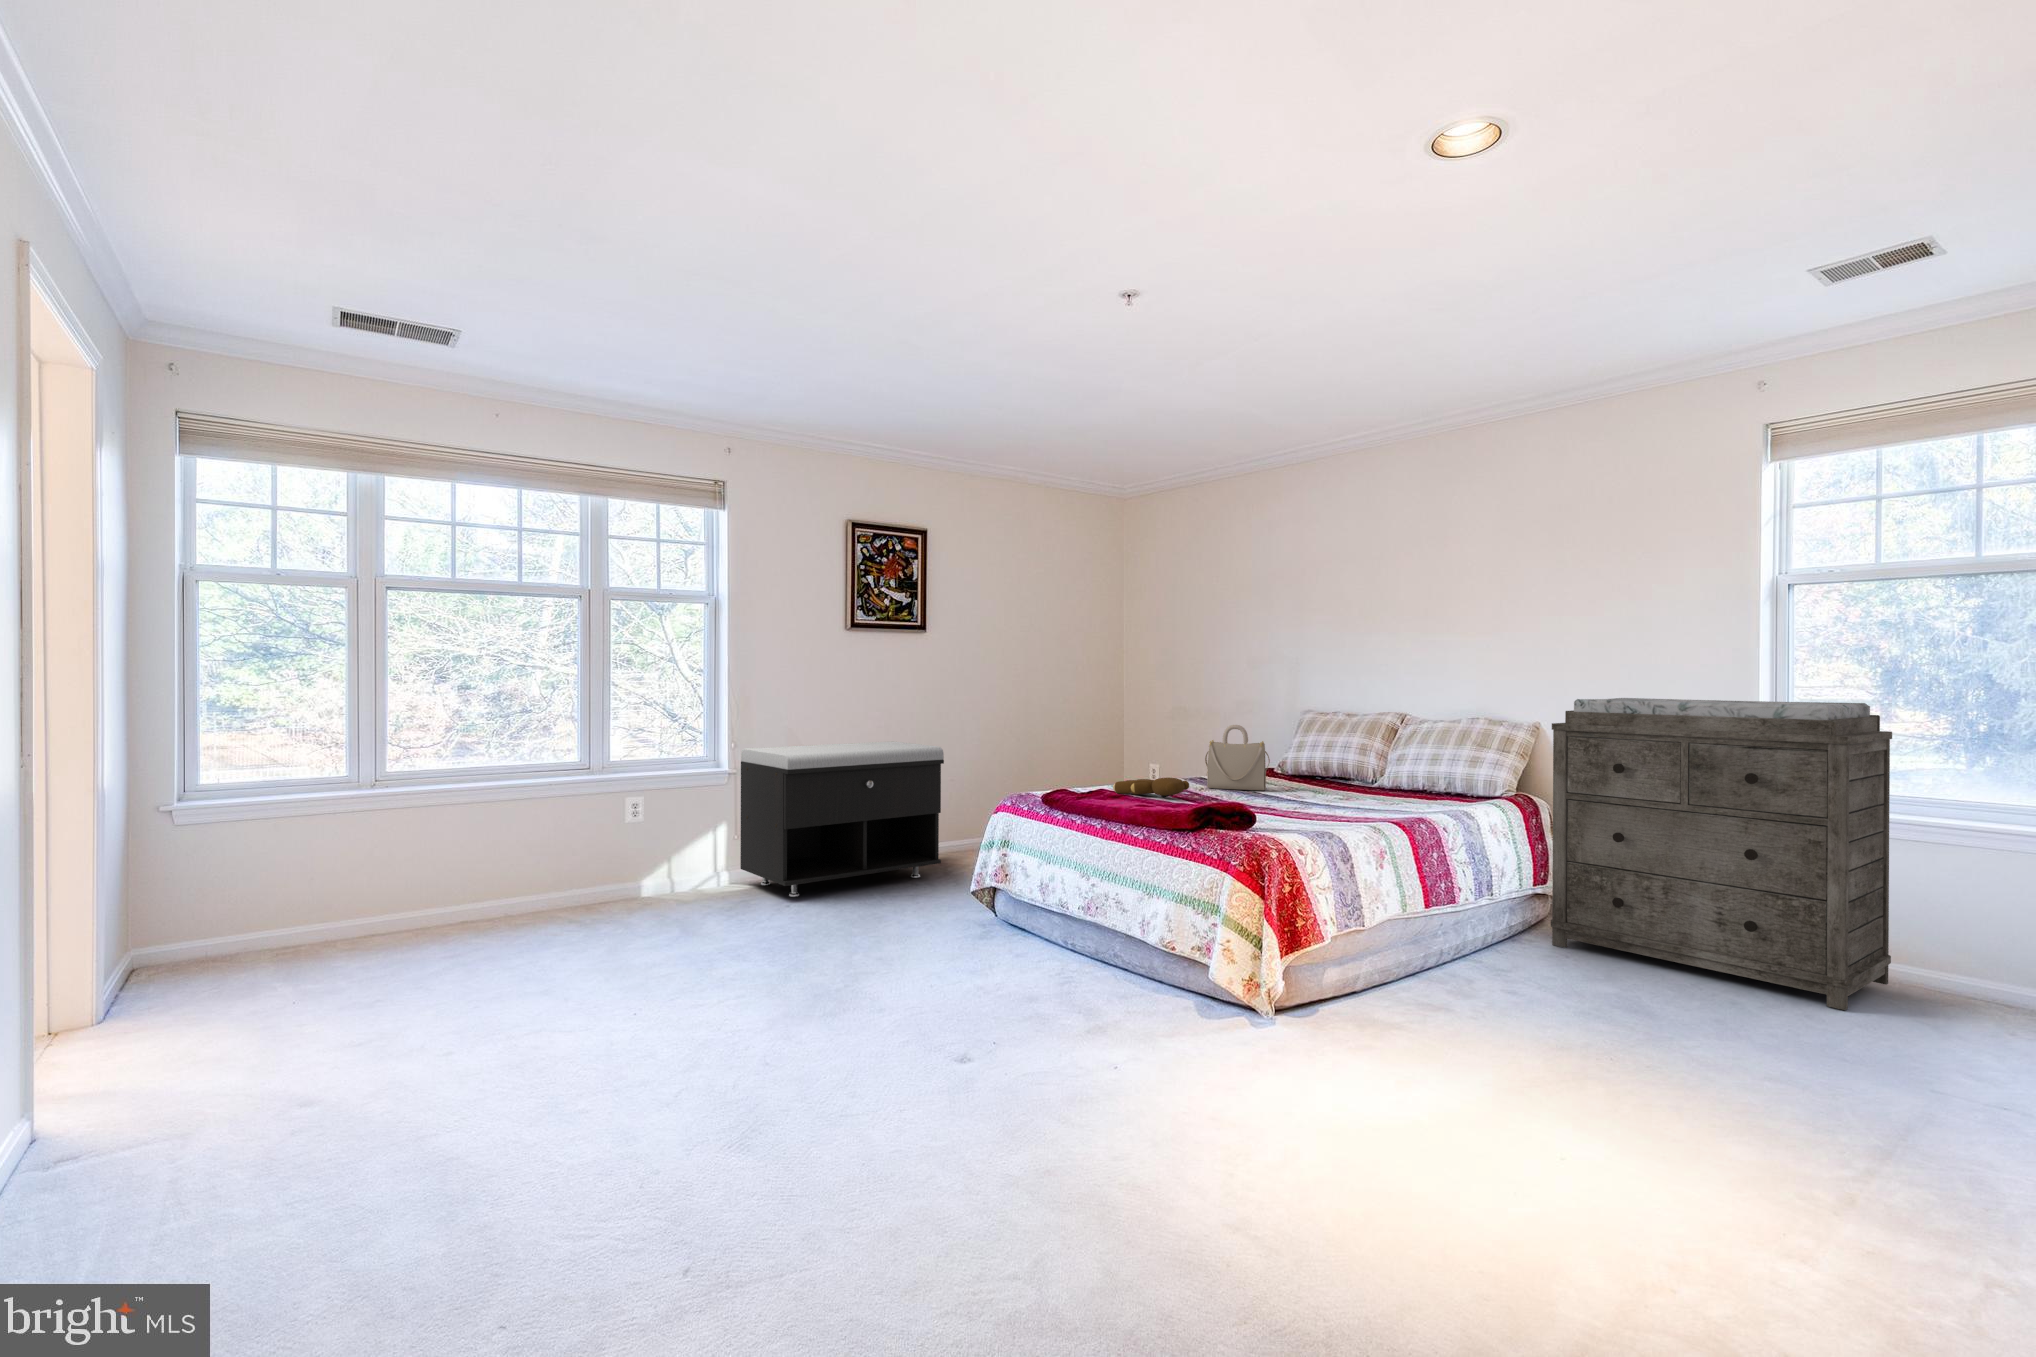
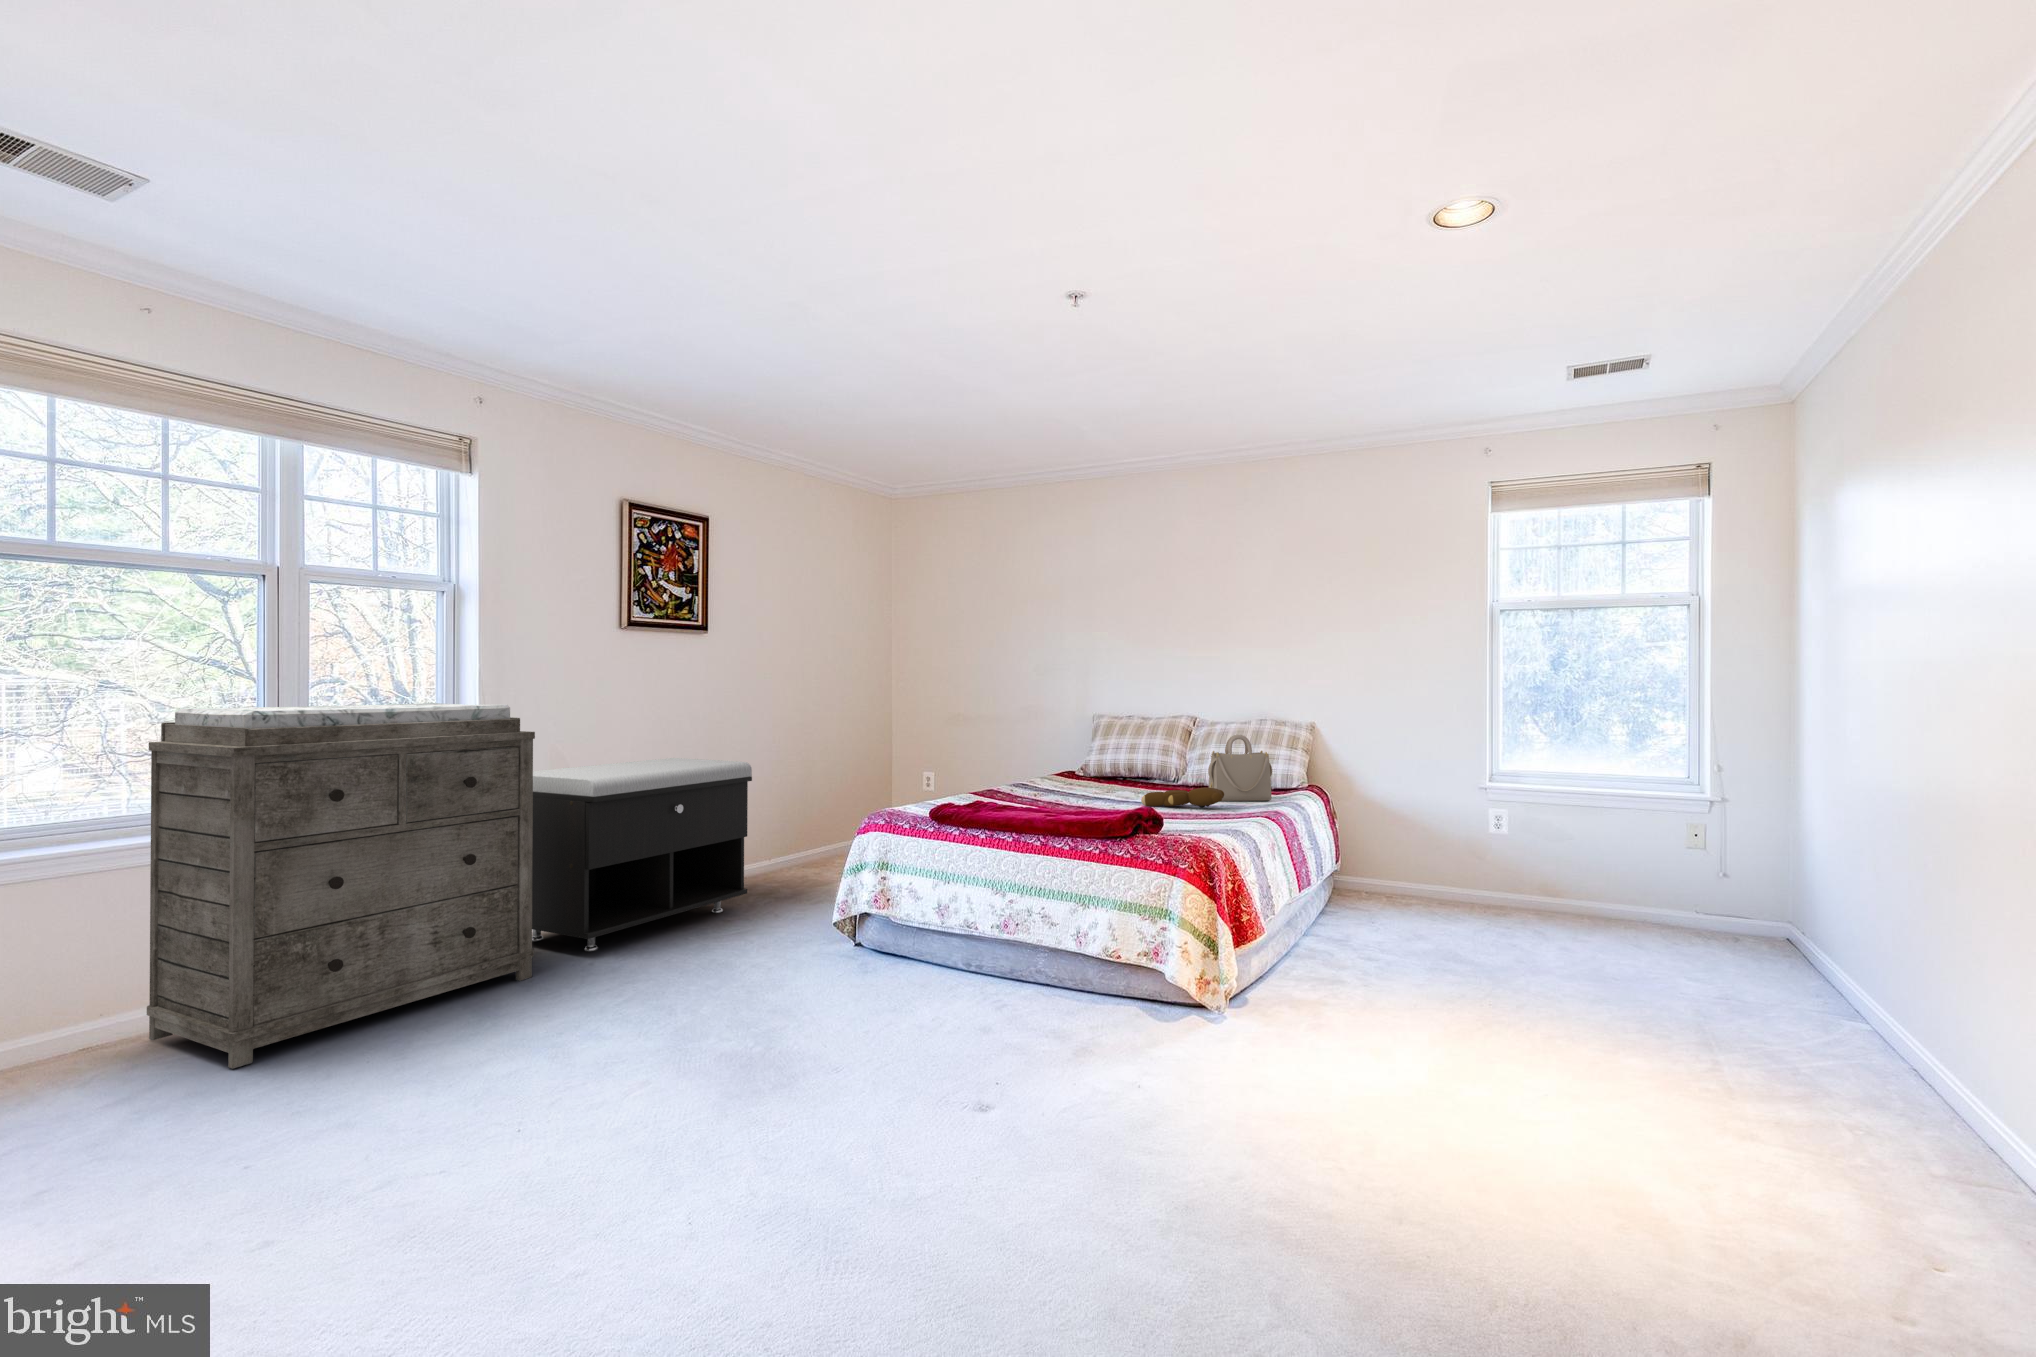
dresser: present [1551,698,1892,1010] -> present [147,703,535,1069]
handbag: present [1205,725,1270,790] -> present [1208,735,1272,801]
teddy bear: present [1113,778,1189,798] -> present [1141,787,1224,808]

